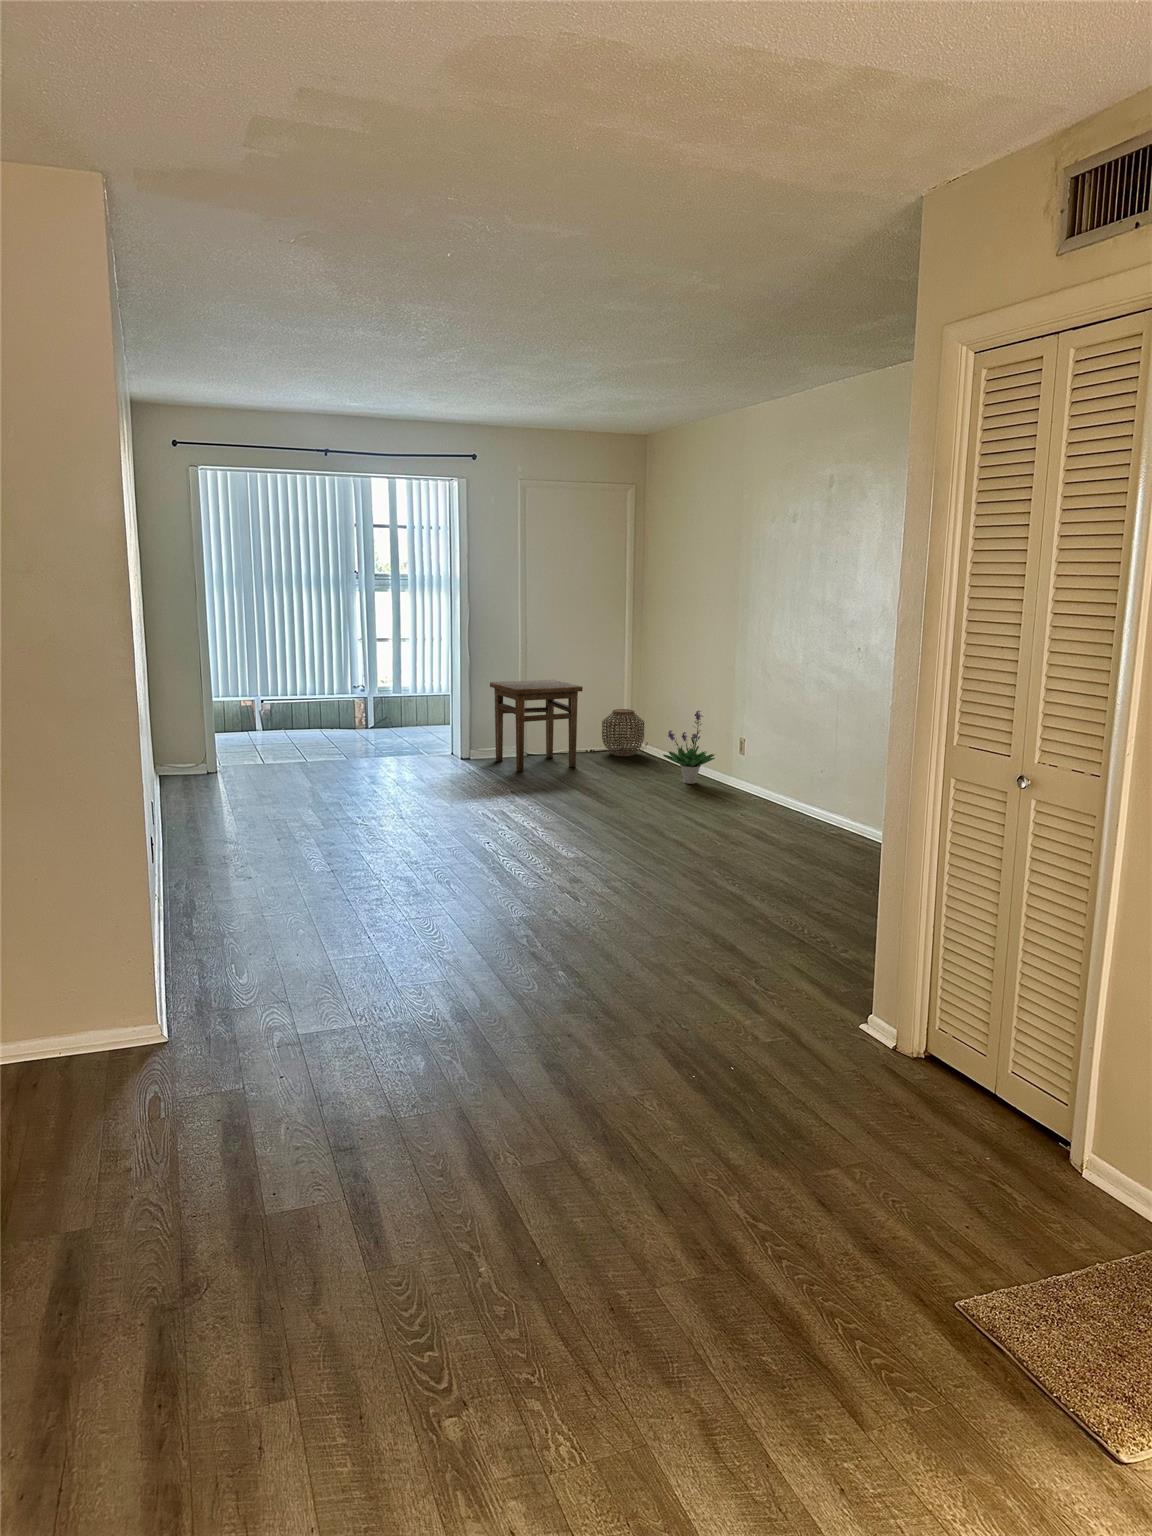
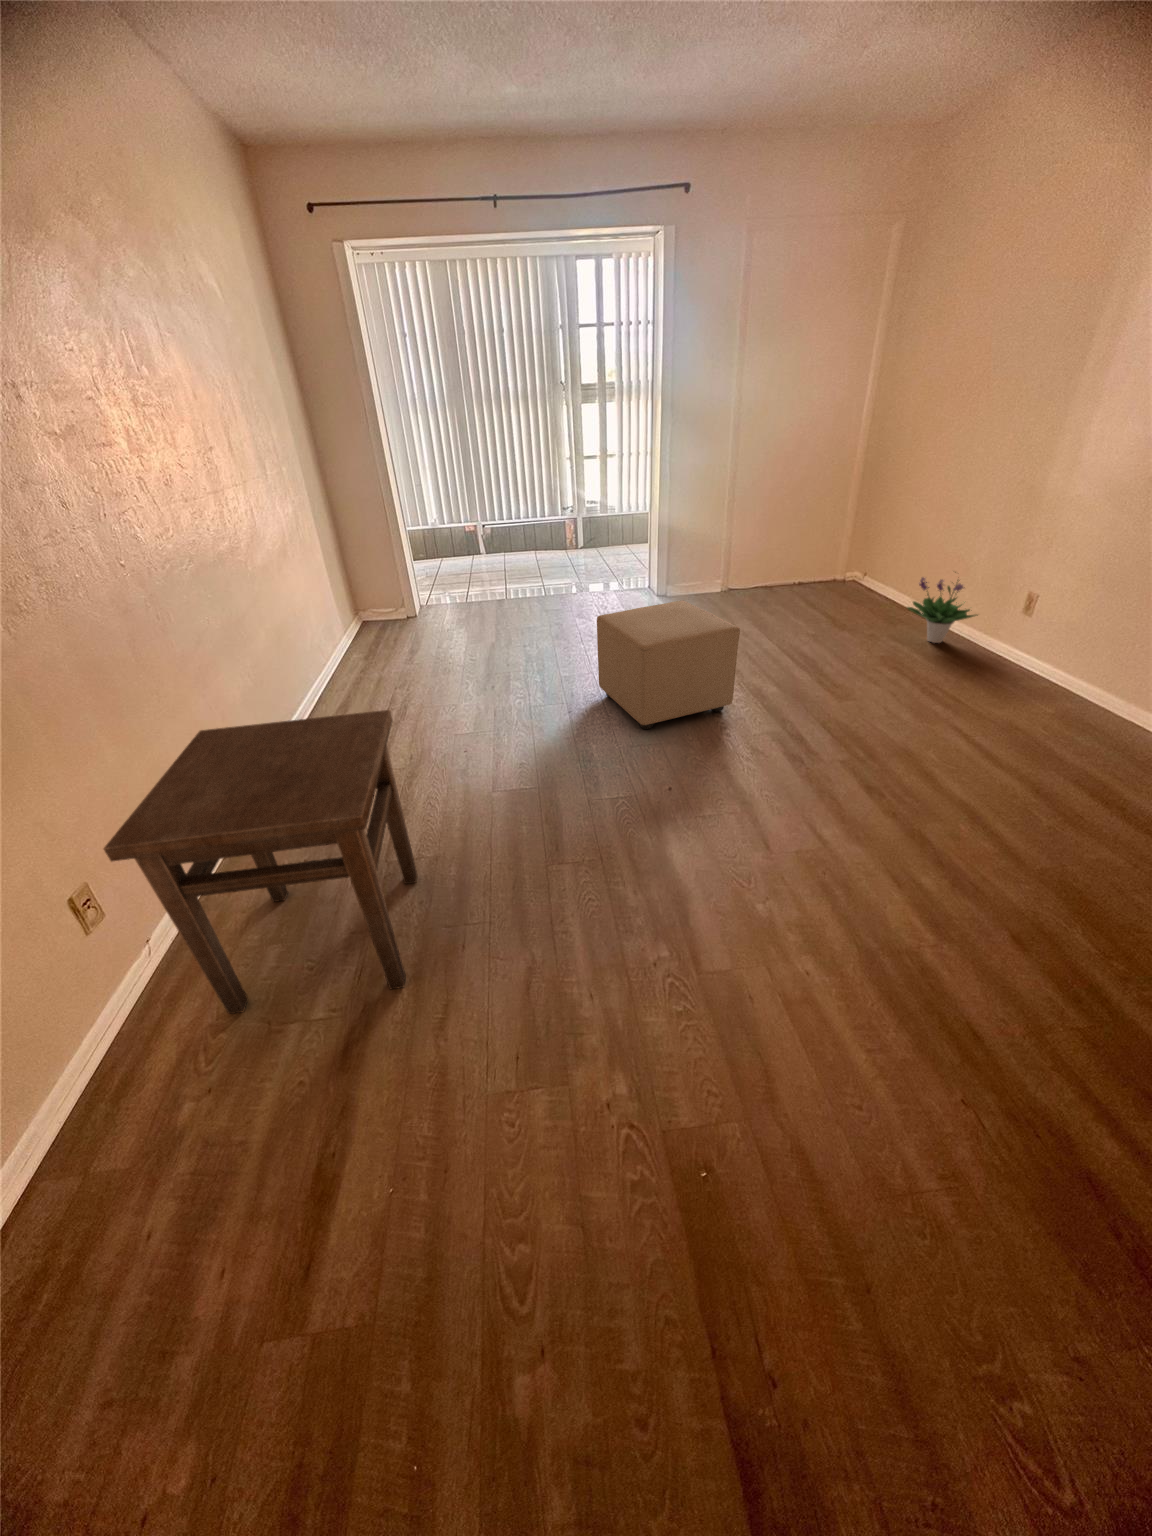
side table: present [490,680,583,771] -> present [104,710,417,1014]
woven basket: present [602,709,644,756] -> none [815,535,867,590]
ottoman: none [405,736,517,826] -> present [597,600,740,729]

